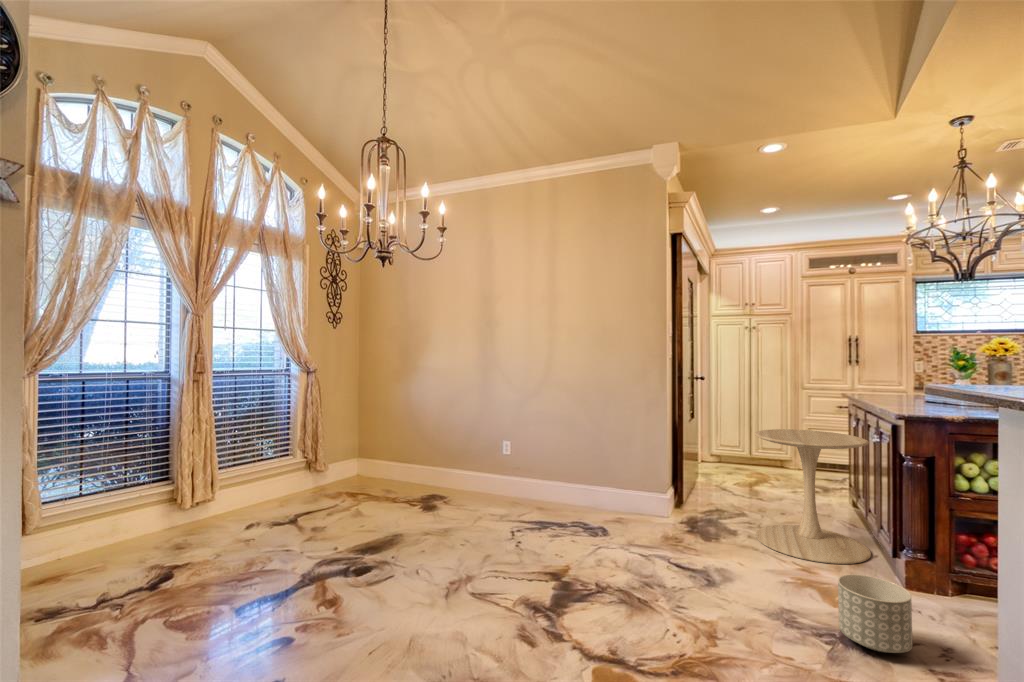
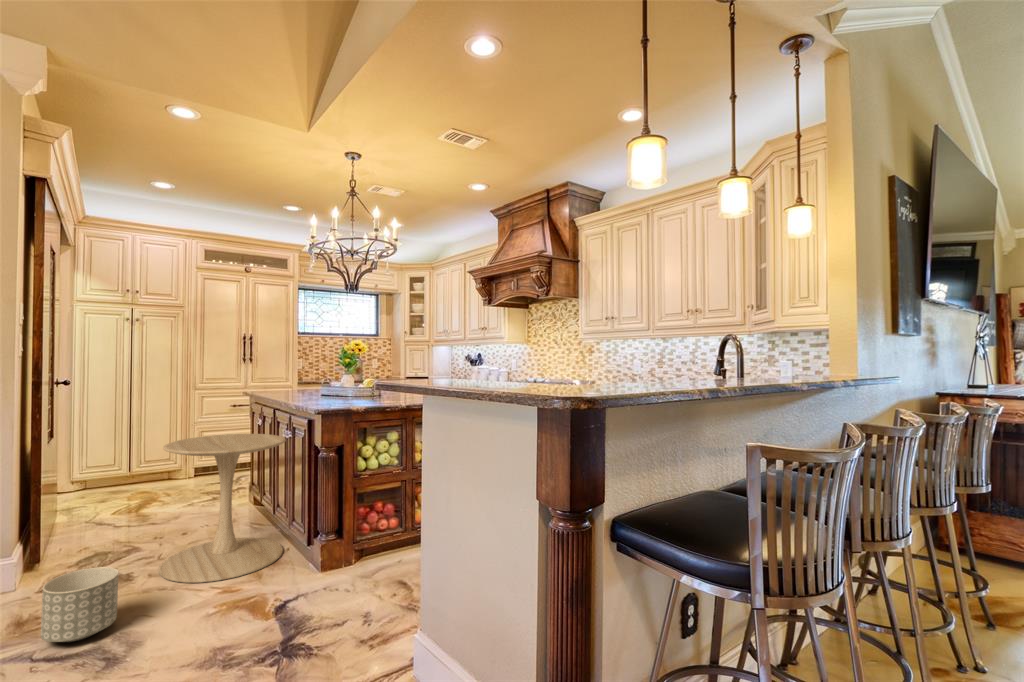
planter: present [838,574,912,653] -> present [41,567,119,642]

